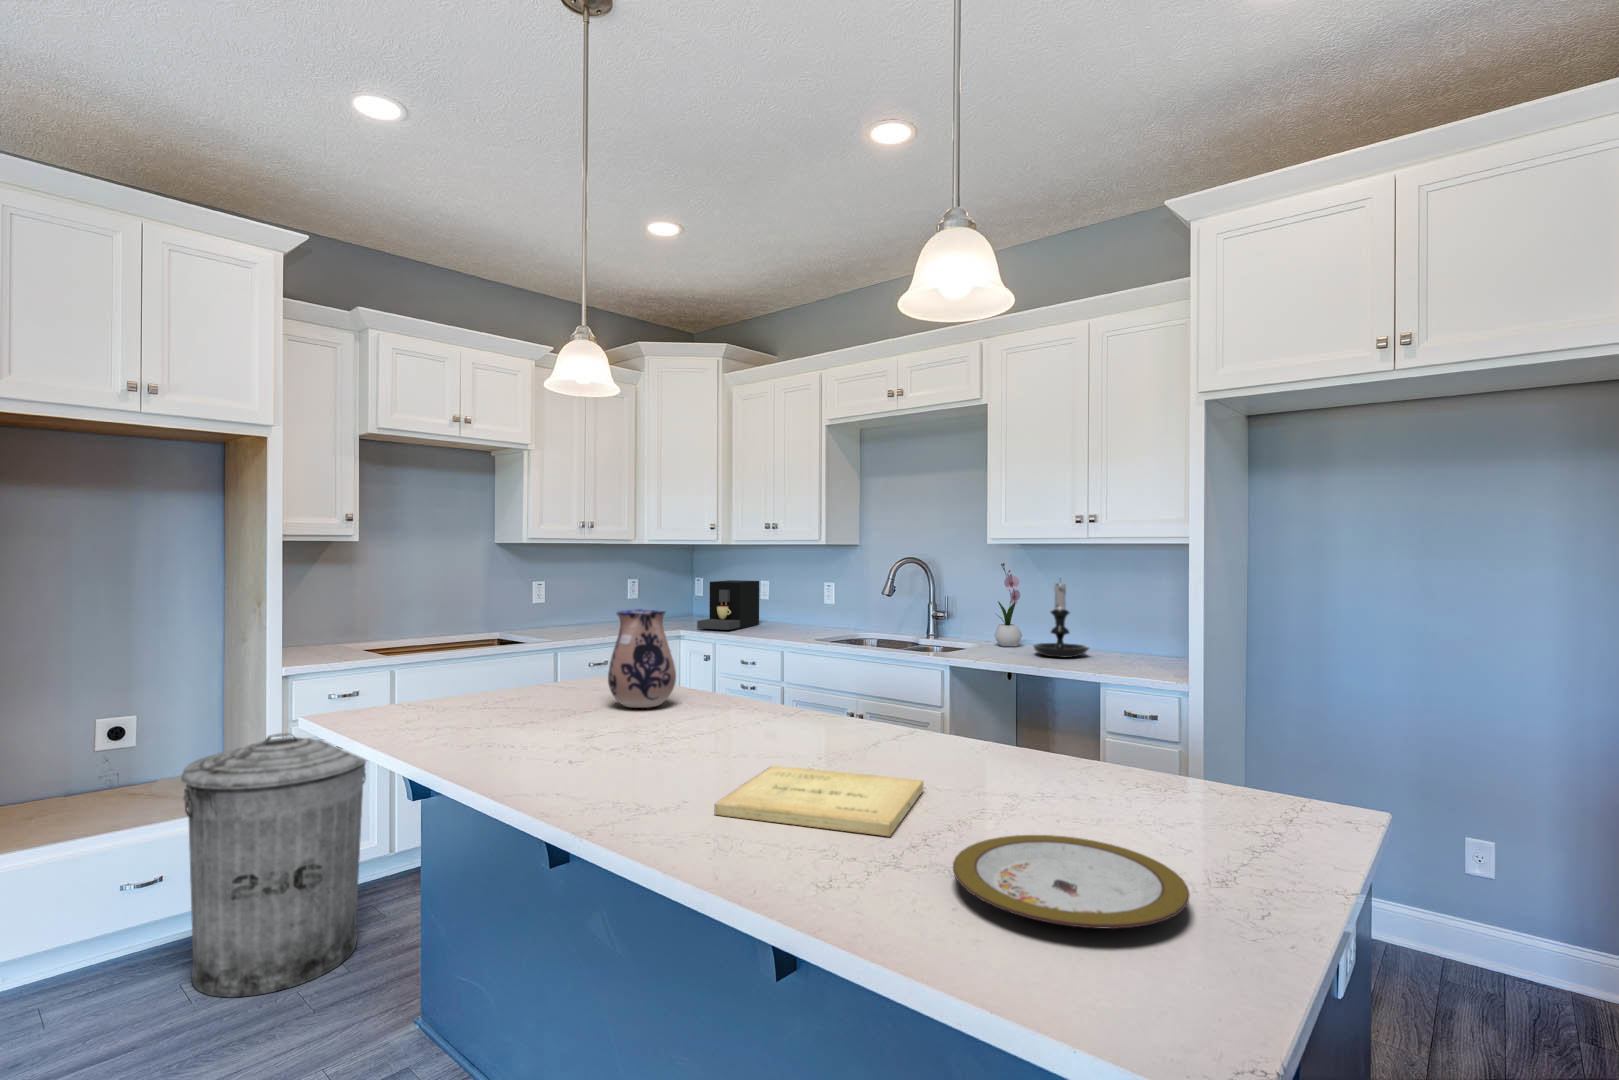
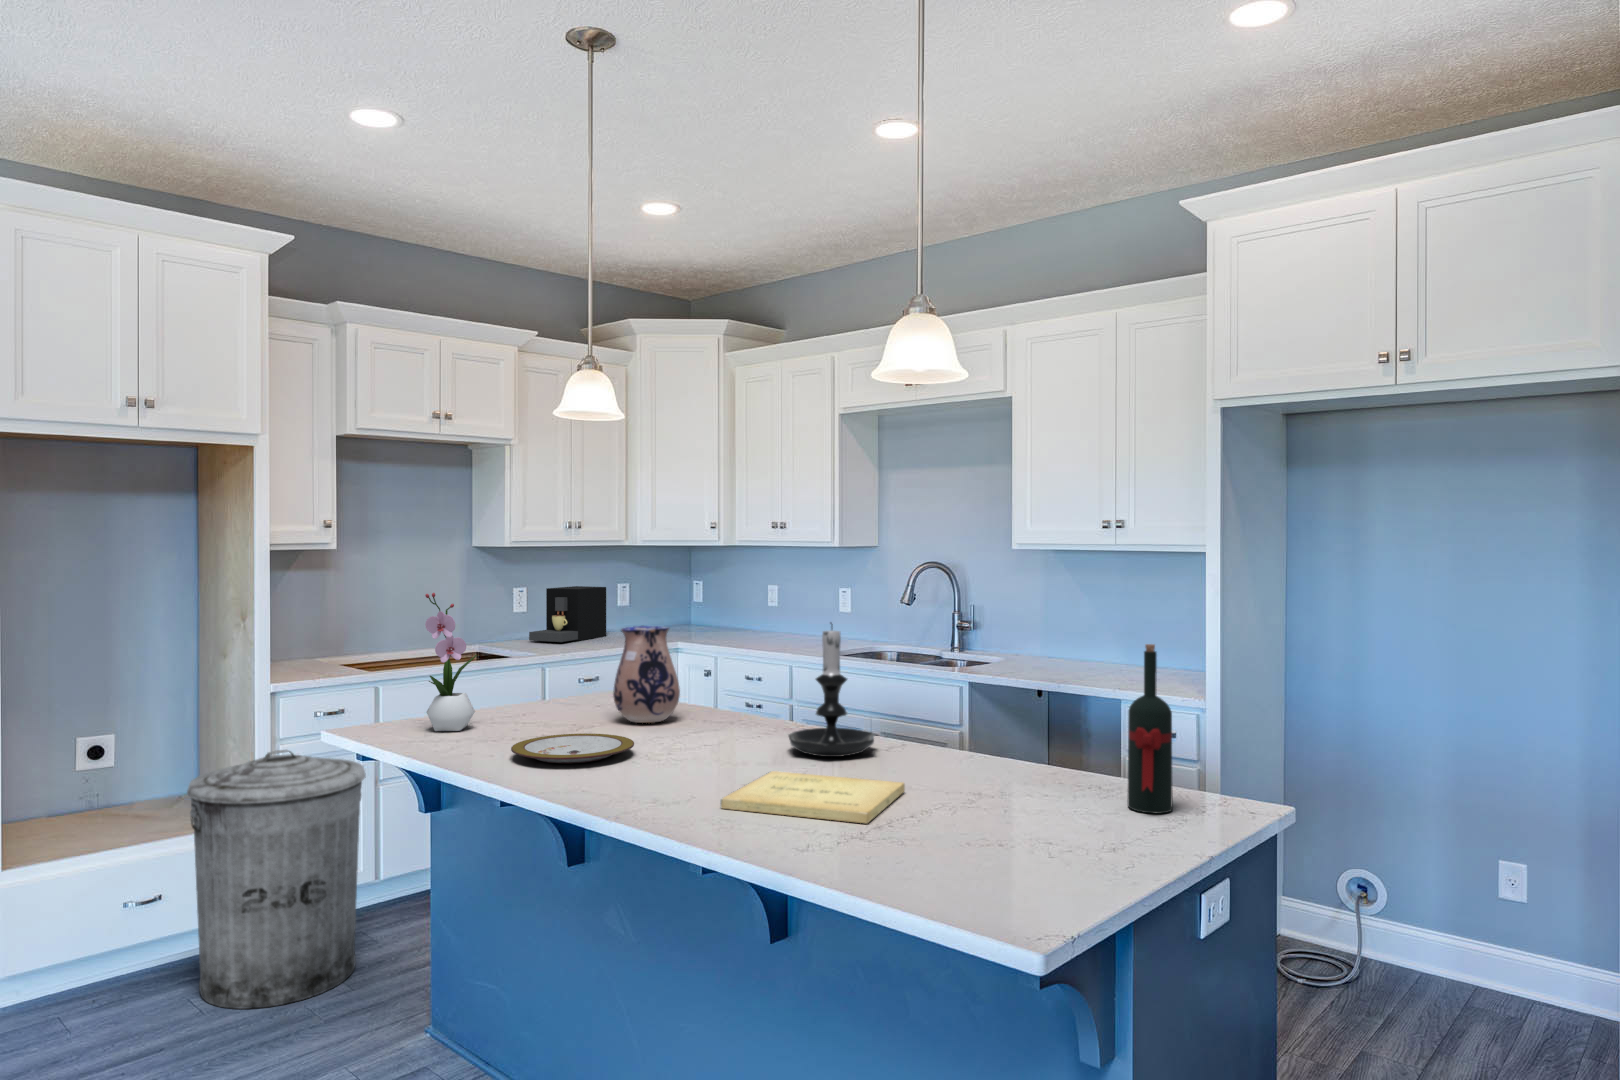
flower arrangement: present [994,563,1022,646] -> present [425,593,477,731]
coffee maker: present [697,580,759,630] -> present [529,586,606,642]
candle holder: present [1034,583,1089,658] -> present [788,623,876,757]
wine bottle: none [1182,623,1237,820] -> present [1128,644,1173,814]
plate: present [953,835,1189,929] -> present [511,733,634,764]

